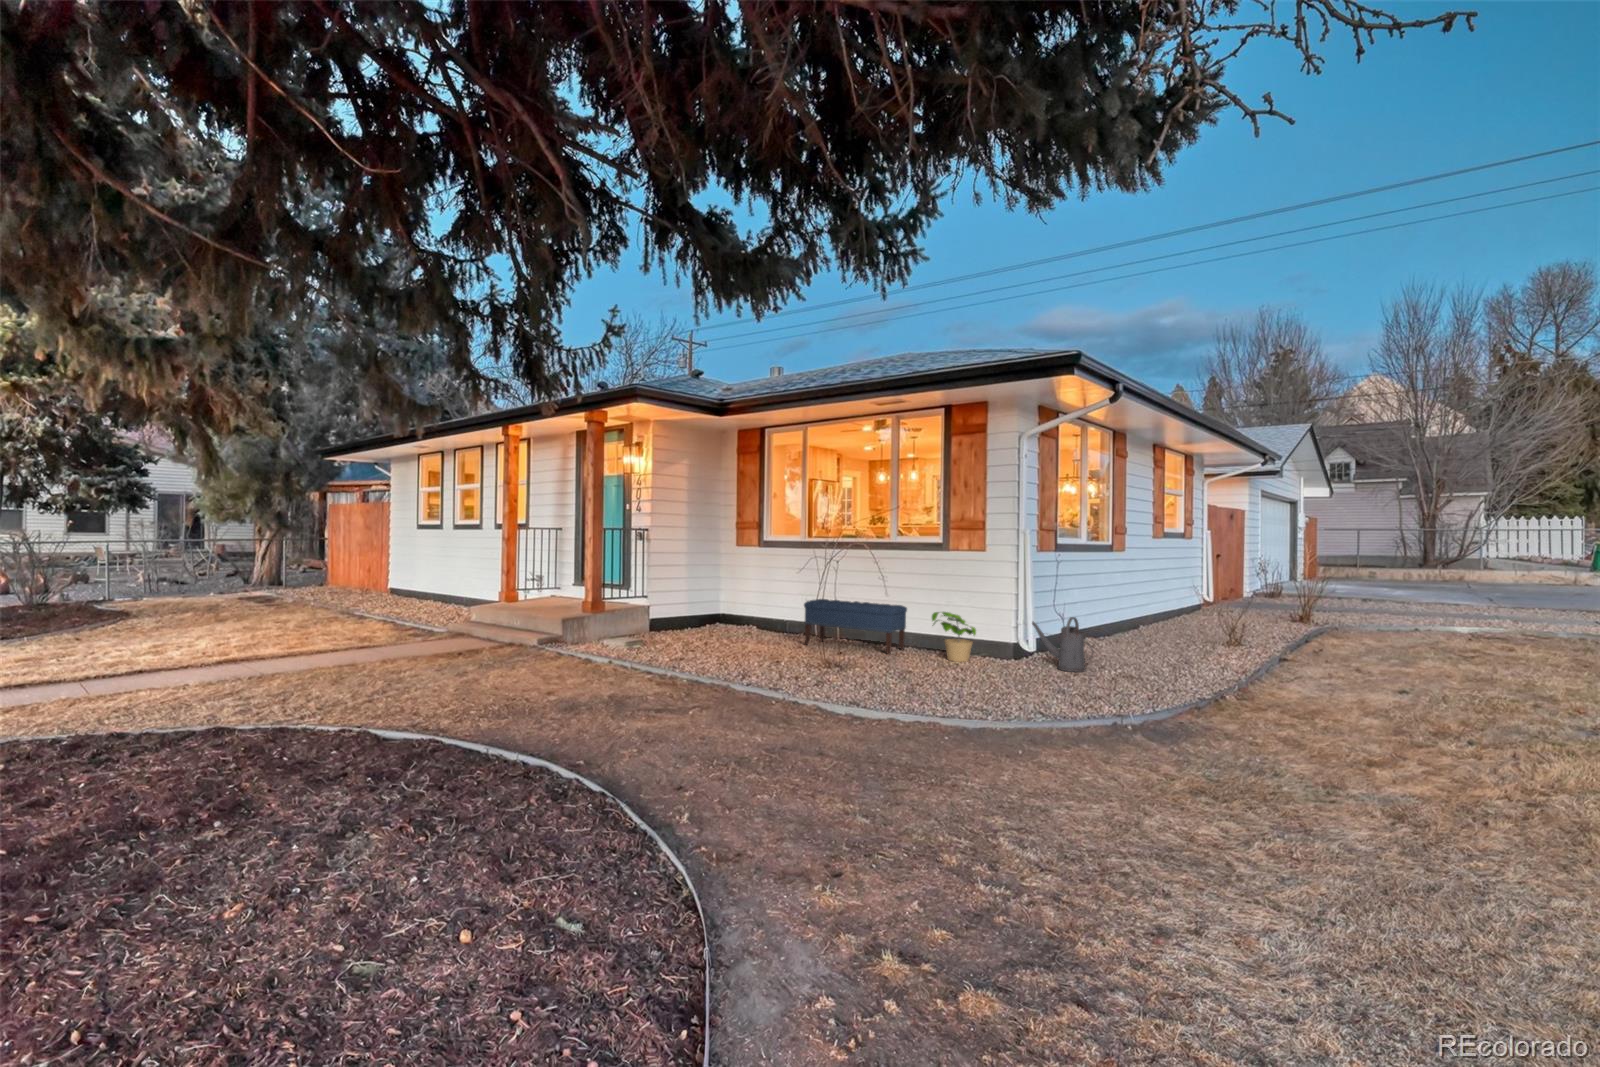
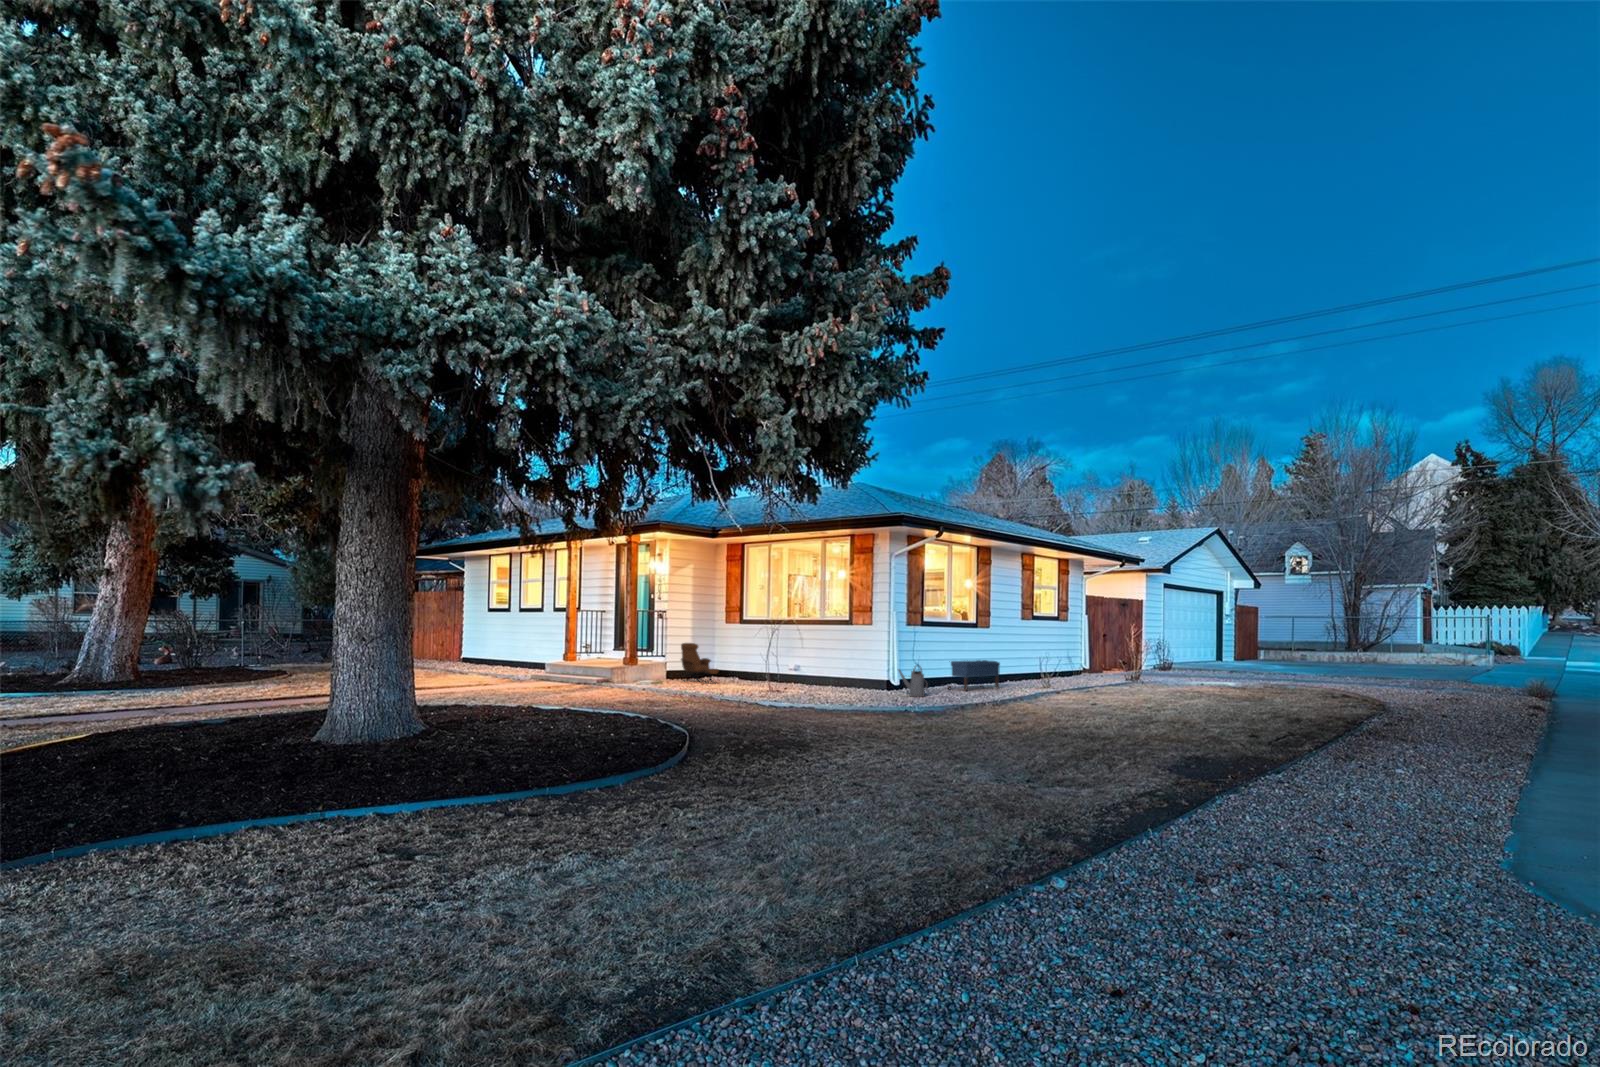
lounge chair: none [670,576,730,641] -> present [681,643,719,683]
bench: present [804,599,907,655] -> present [948,660,1000,691]
potted plant: present [932,612,976,662] -> none [836,662,865,693]

